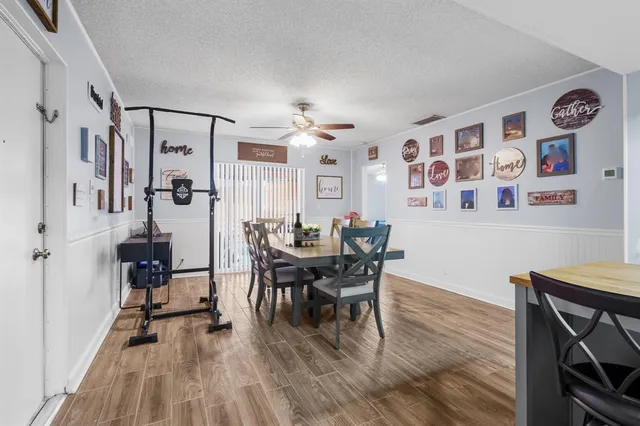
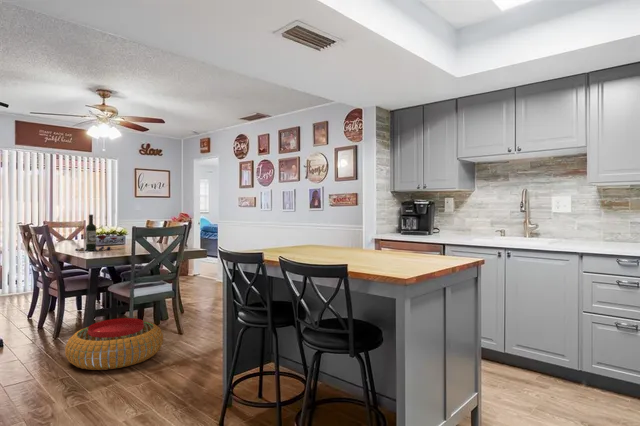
pouf: none [283,319,375,384] -> present [65,318,163,370]

